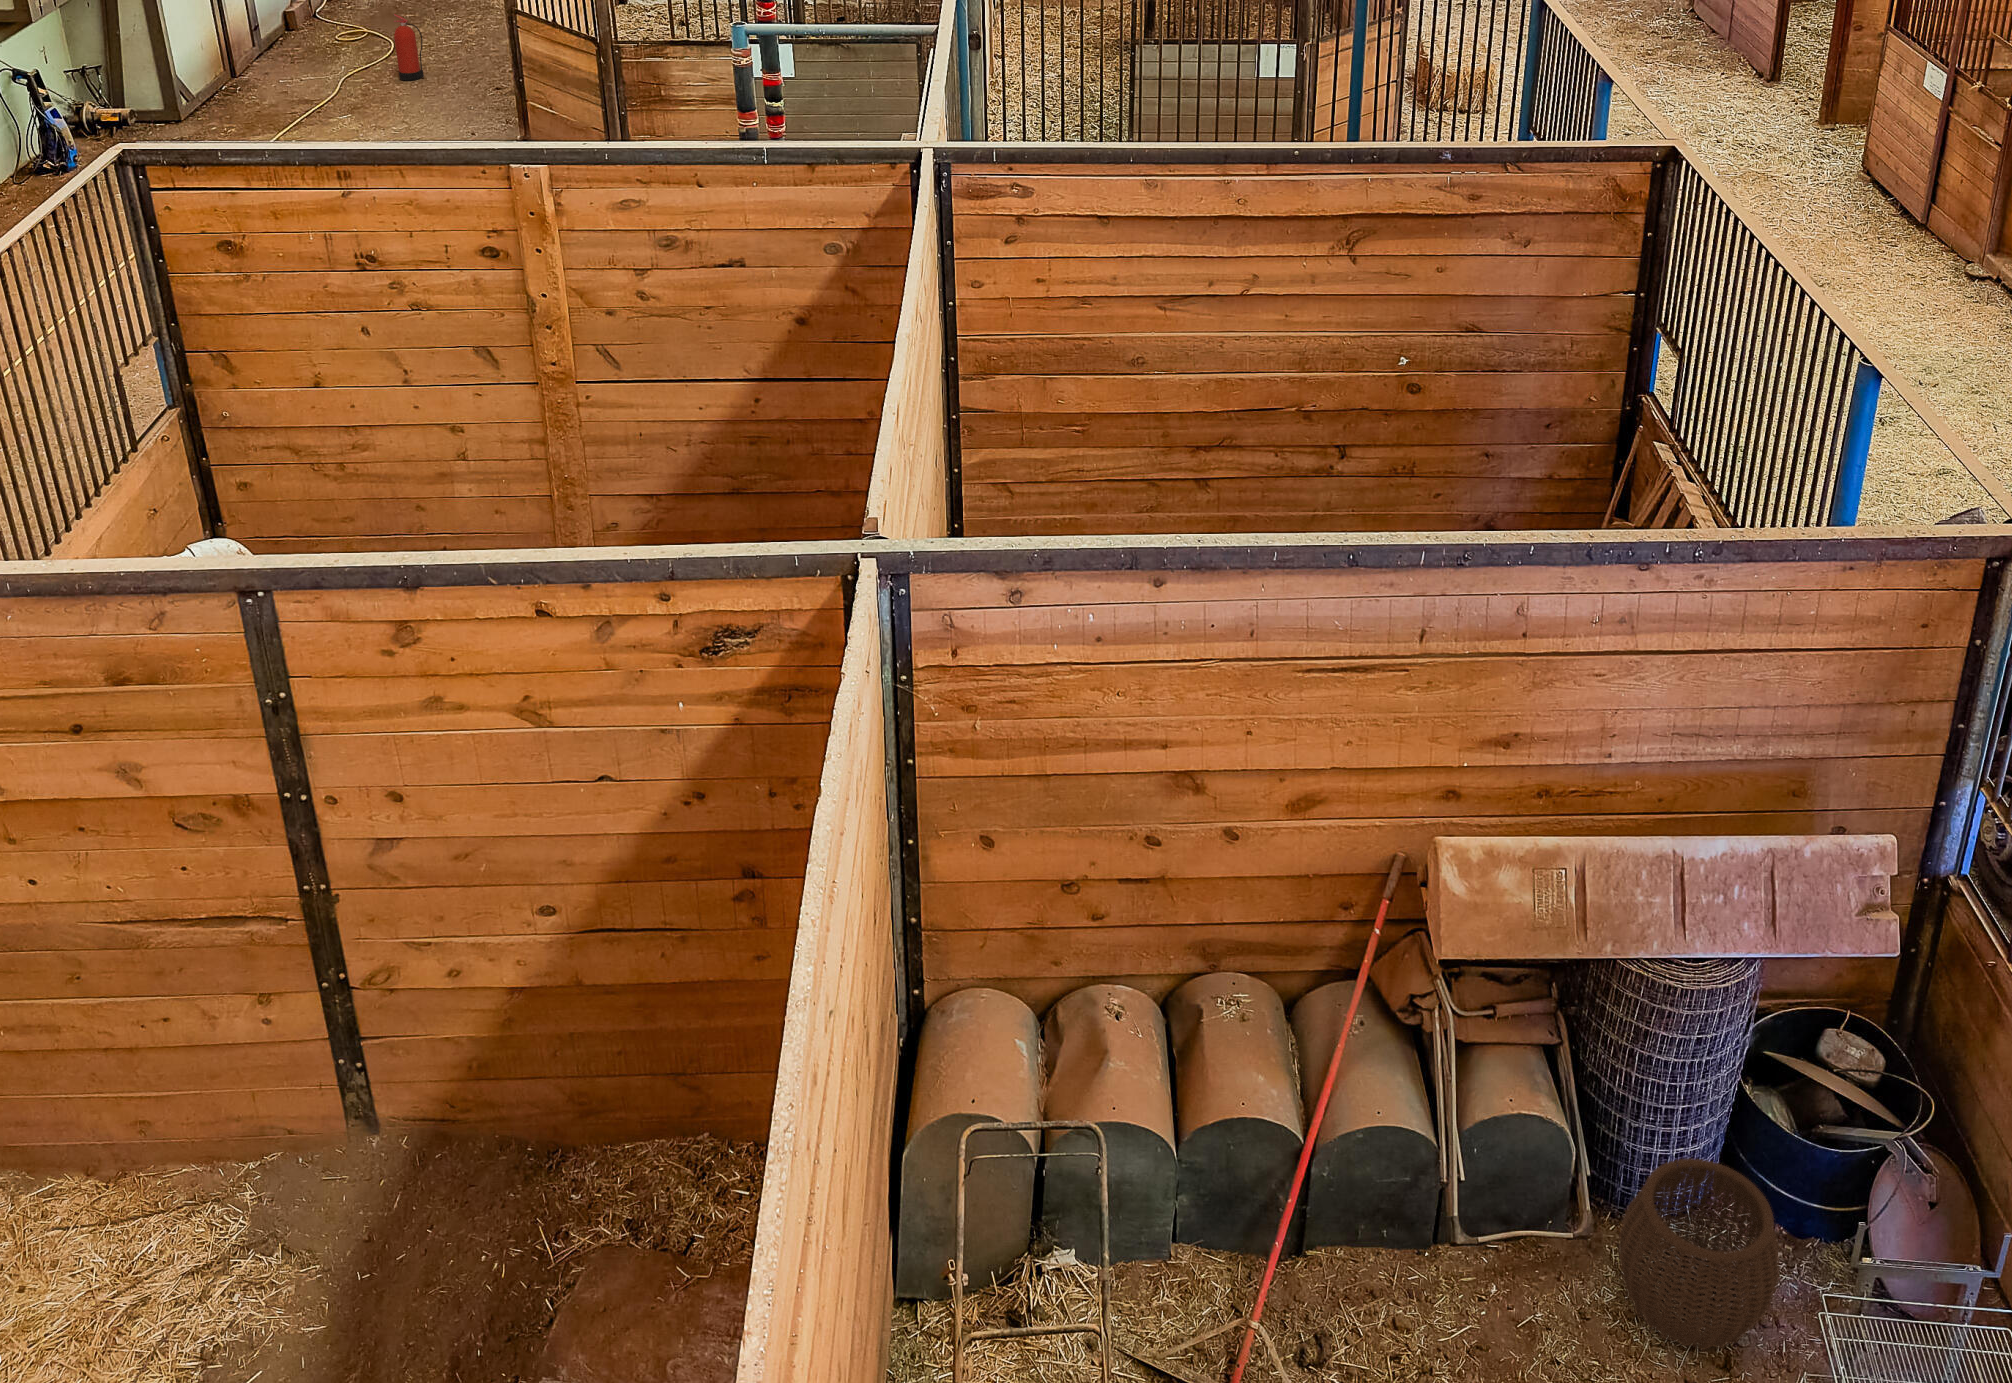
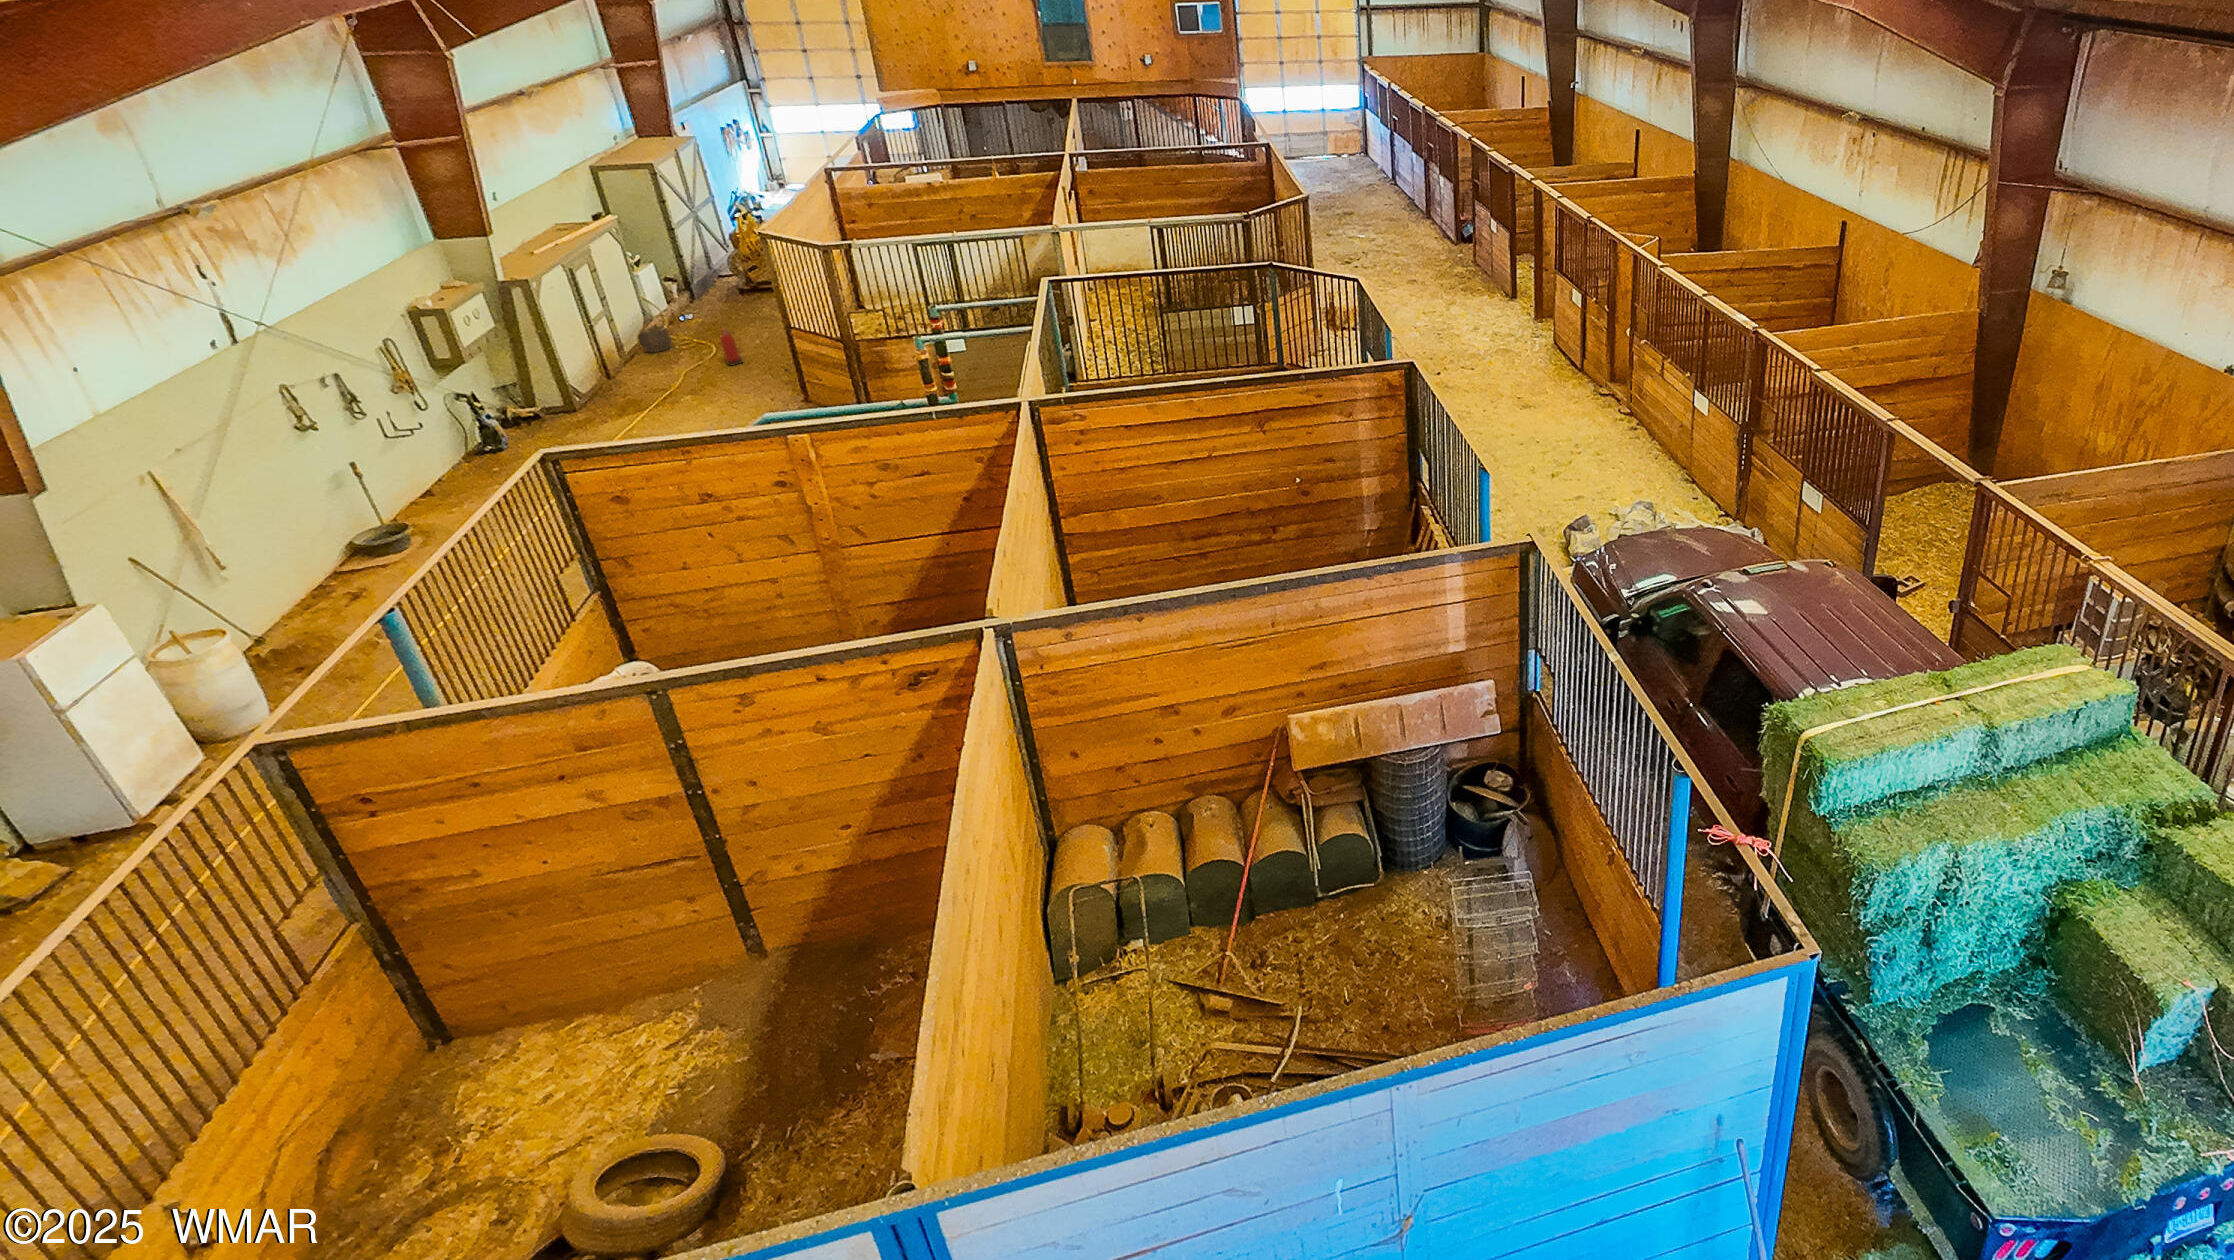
woven basket: present [1618,1159,1780,1350] -> present [639,327,672,352]

